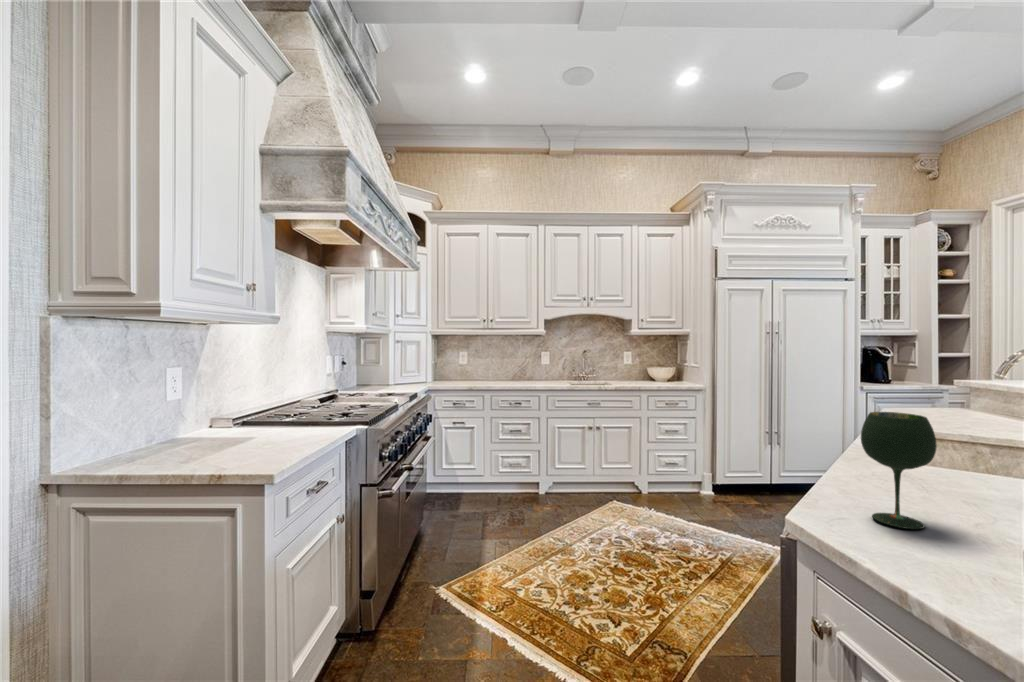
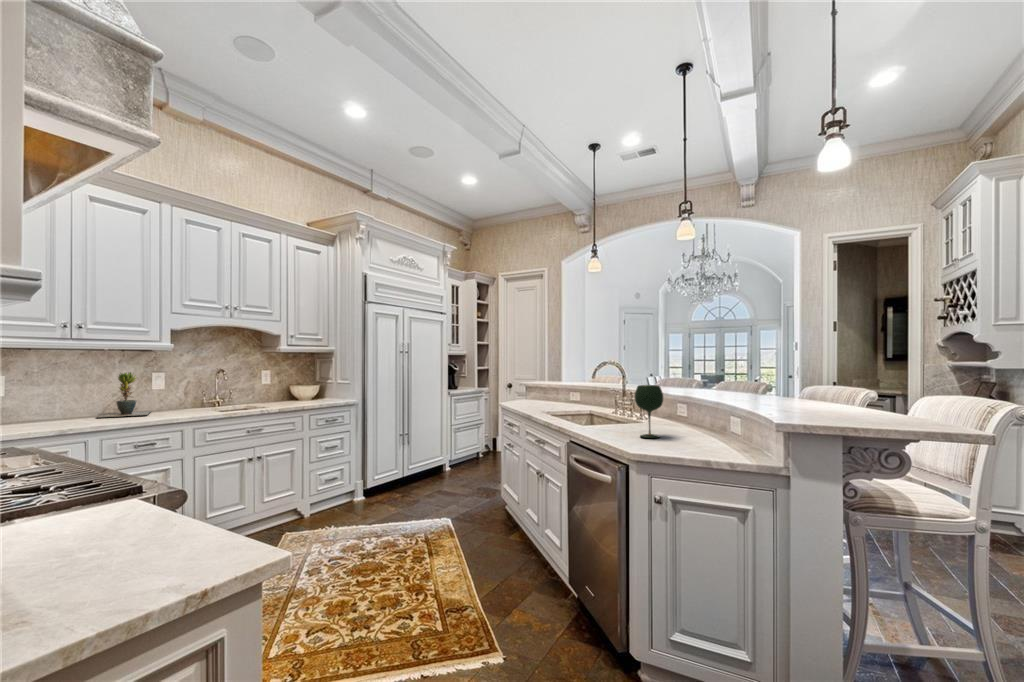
potted plant: none [504,350,539,382] -> present [98,372,150,418]

